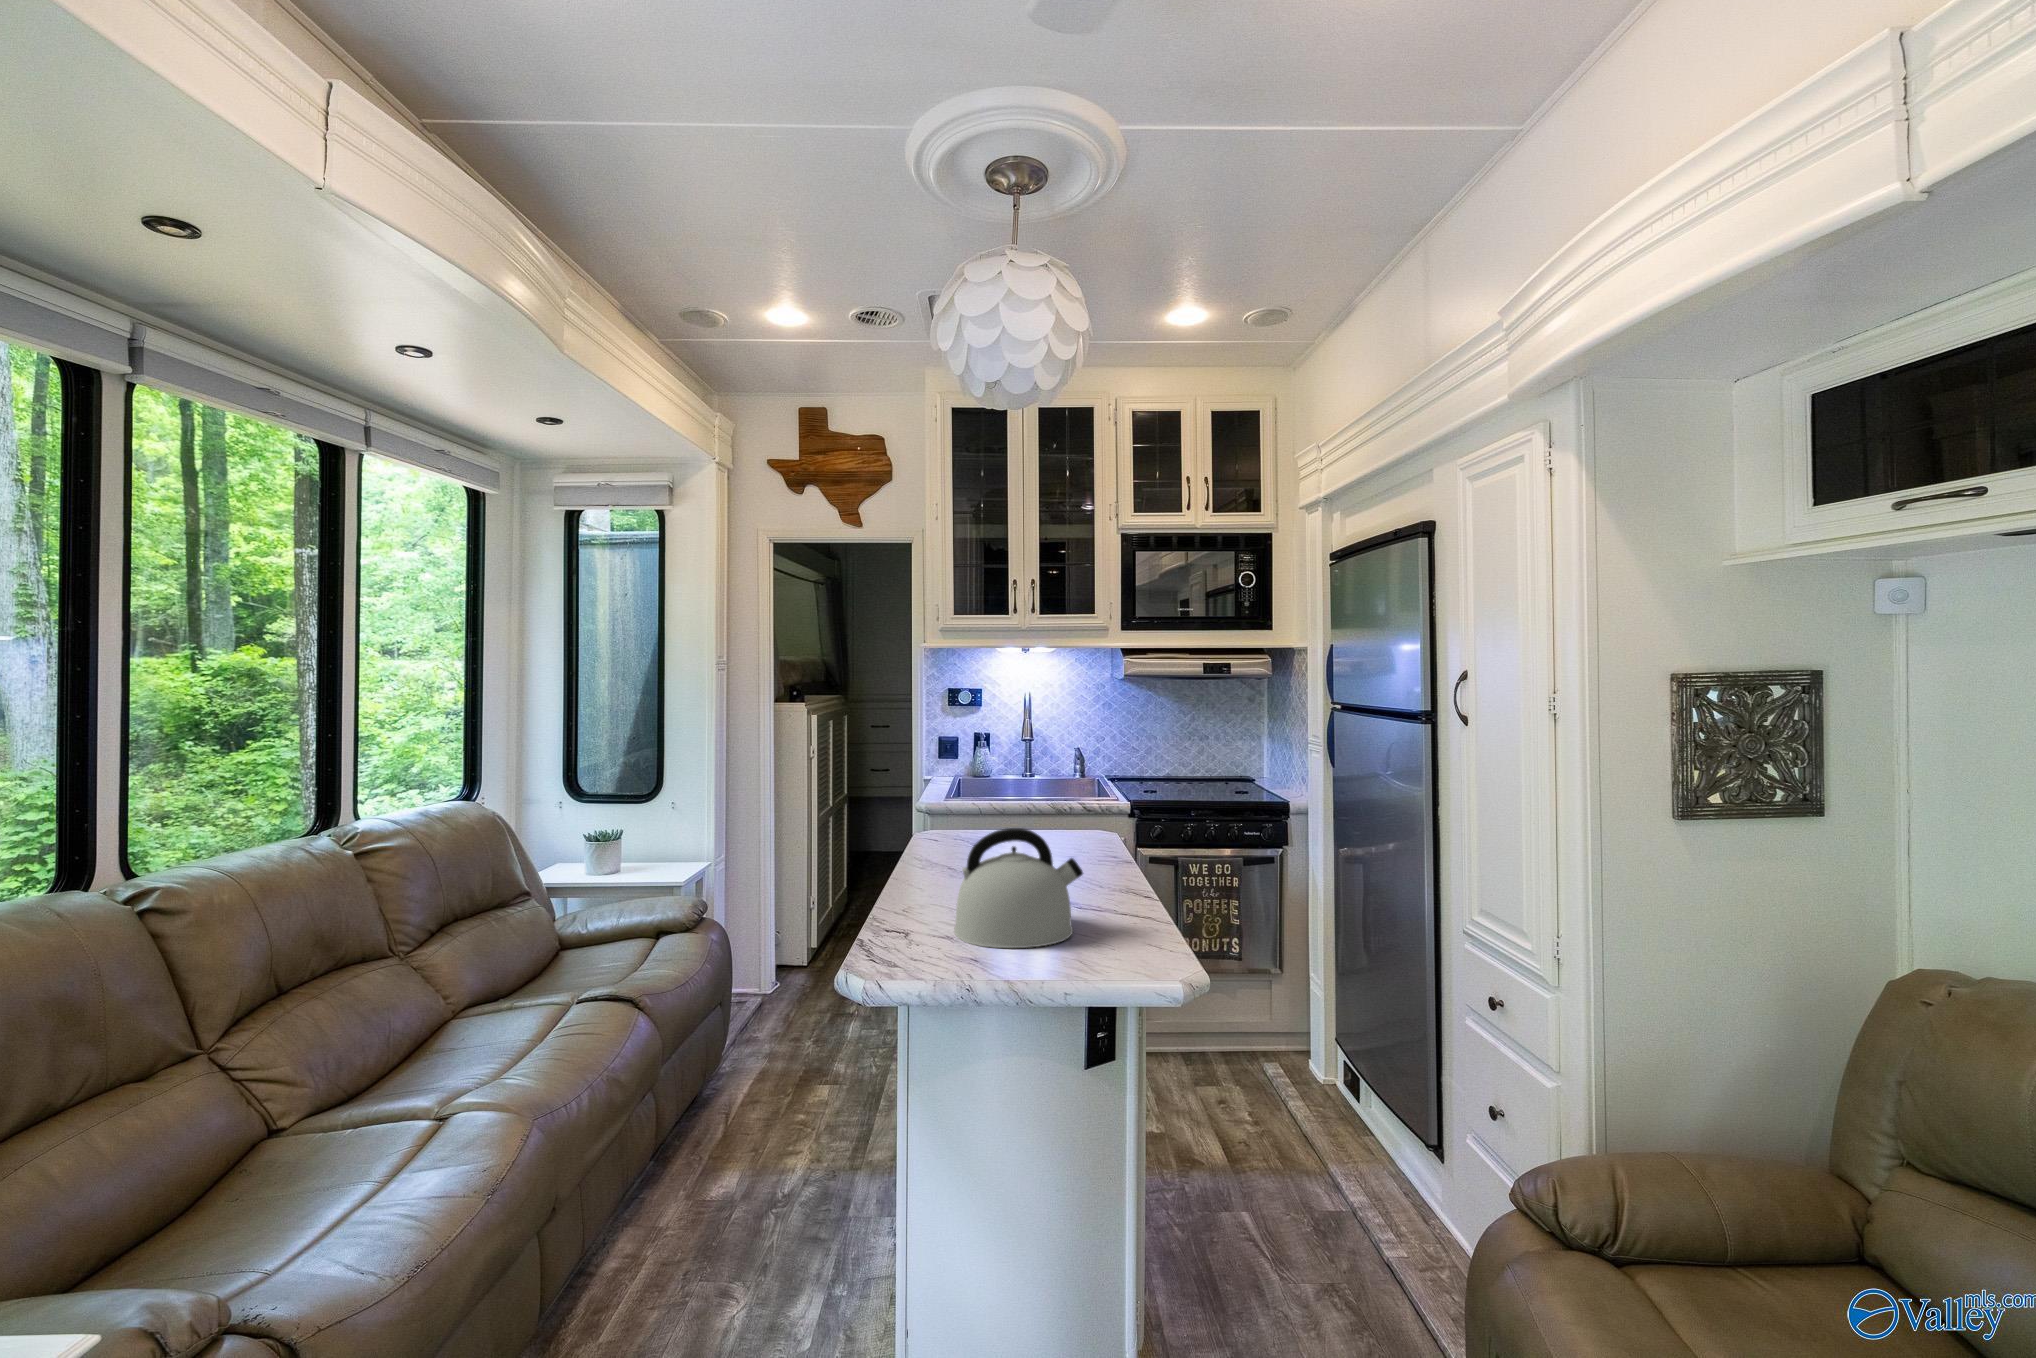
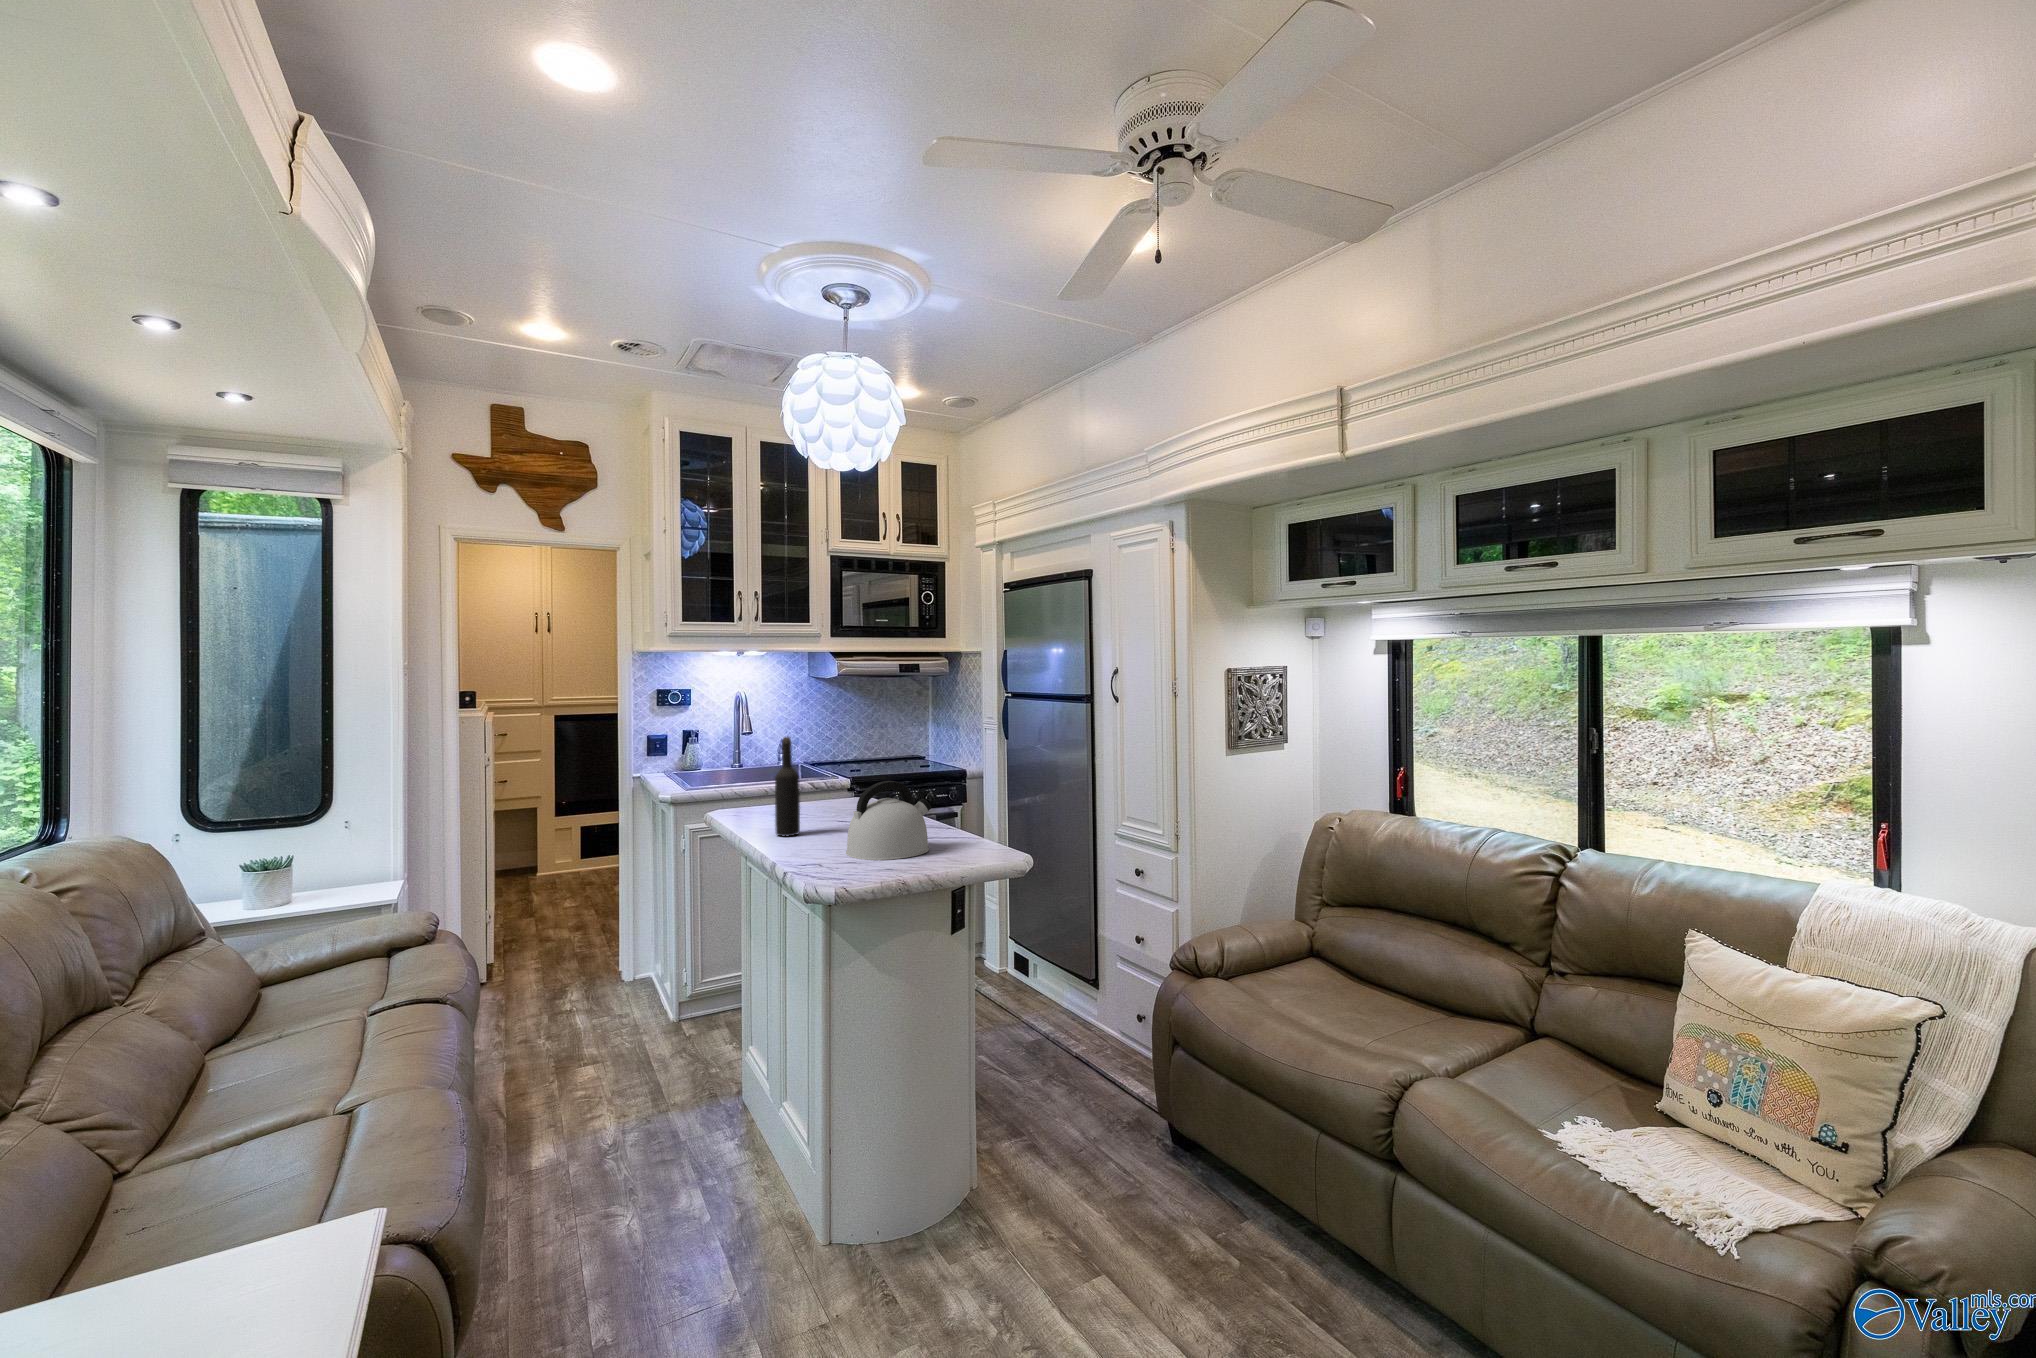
wine bottle: none [924,752,954,882] -> present [775,737,800,836]

